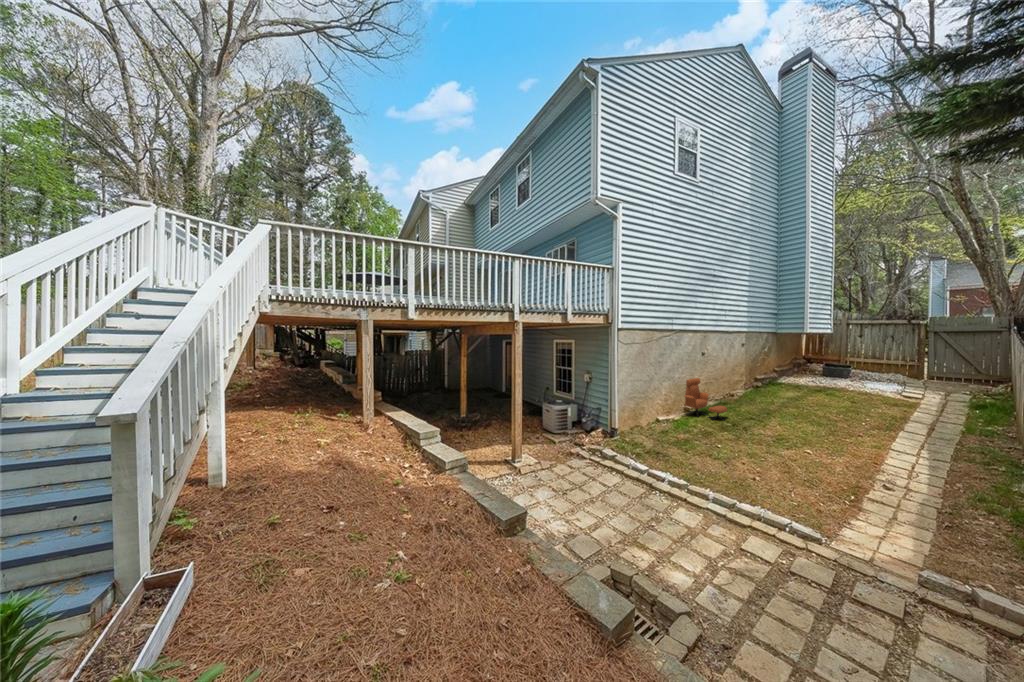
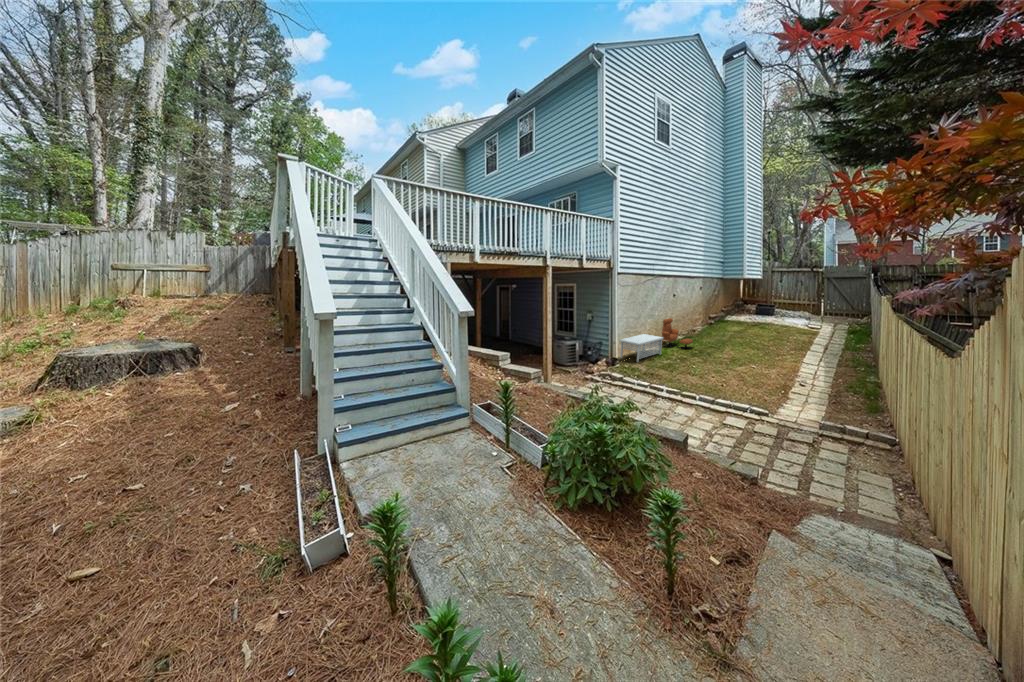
storage bench: none [621,397,683,435] -> present [620,334,663,362]

